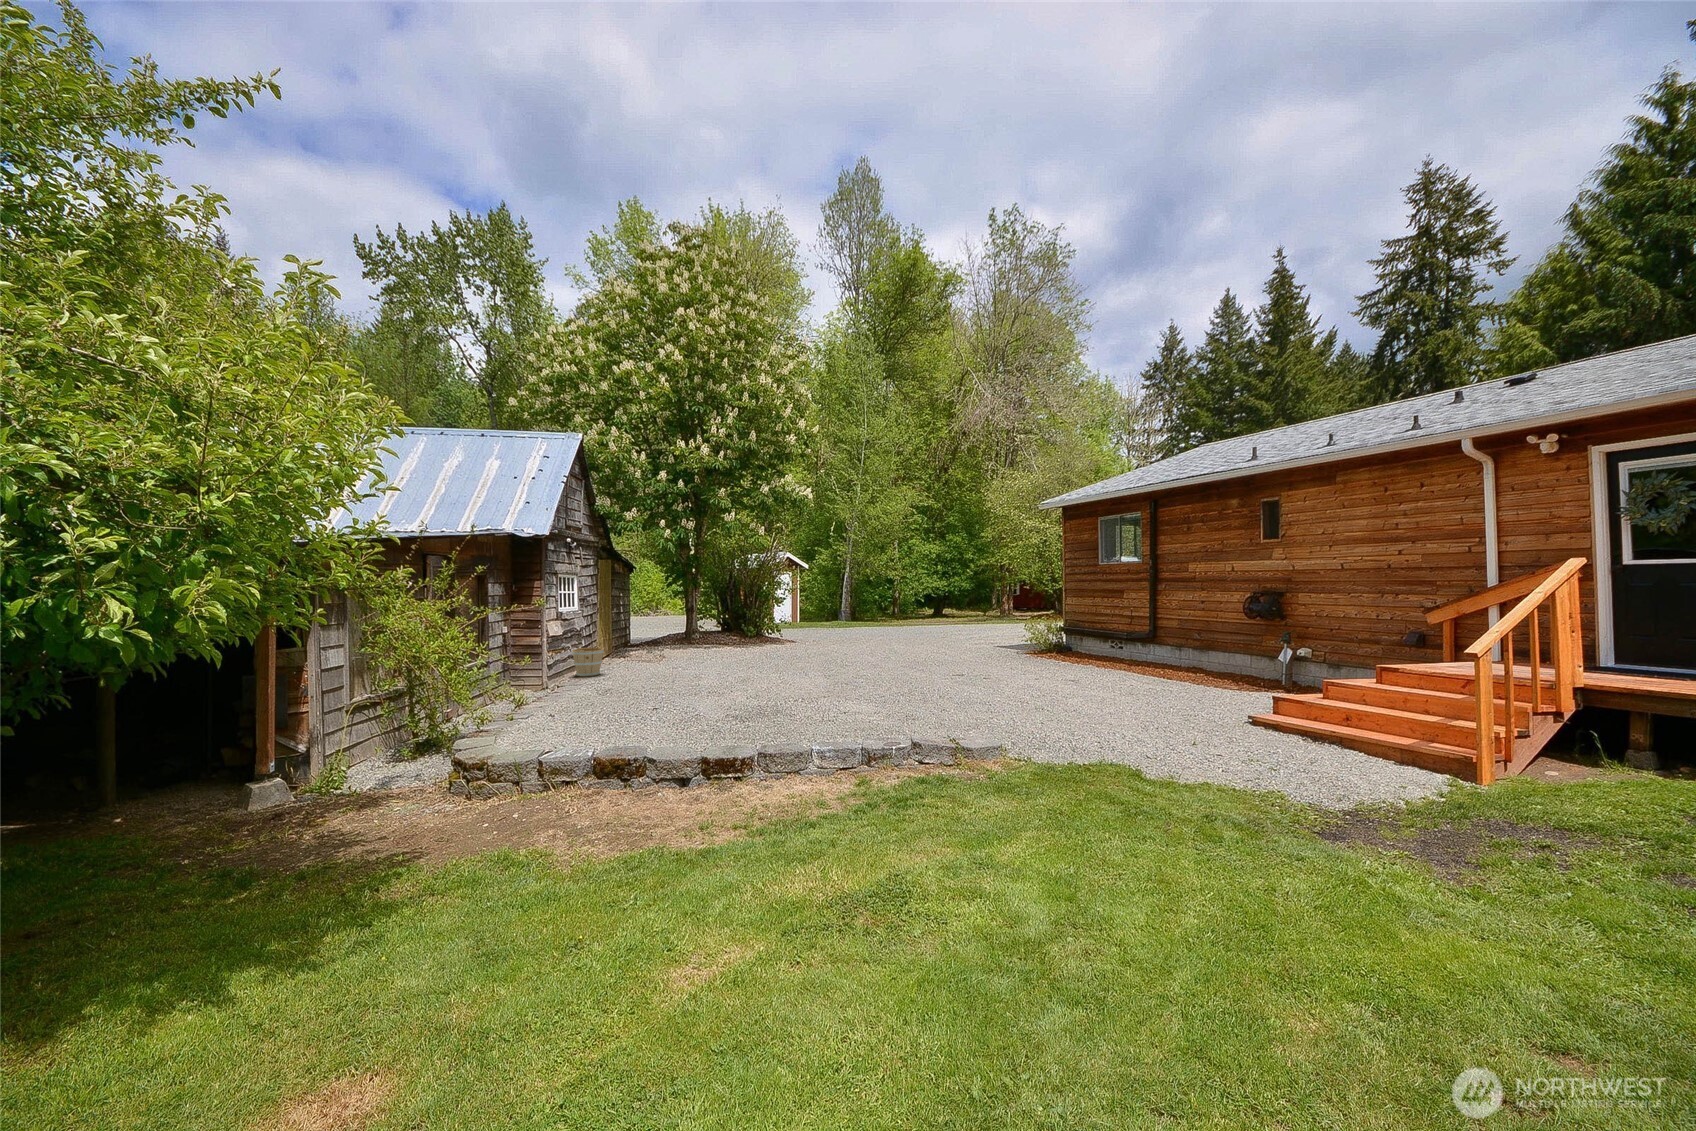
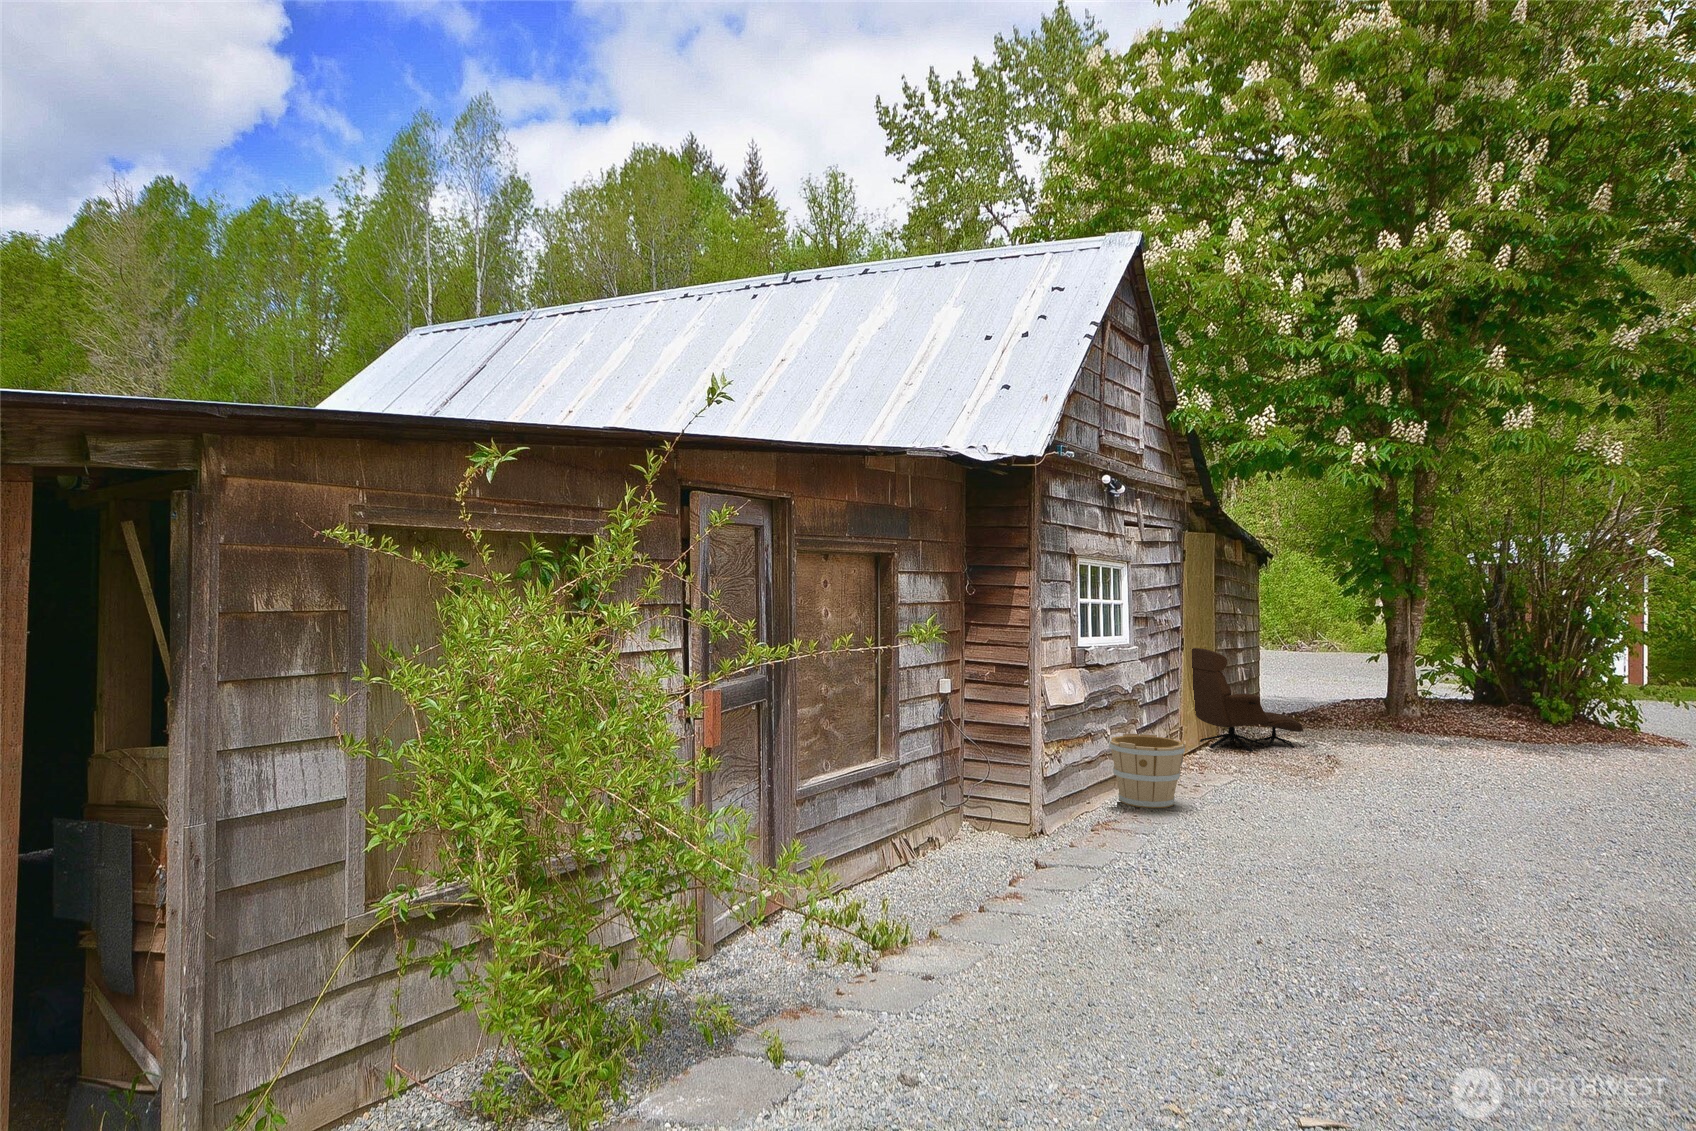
lounge chair: none [598,613,649,657] -> present [1192,648,1303,751]

